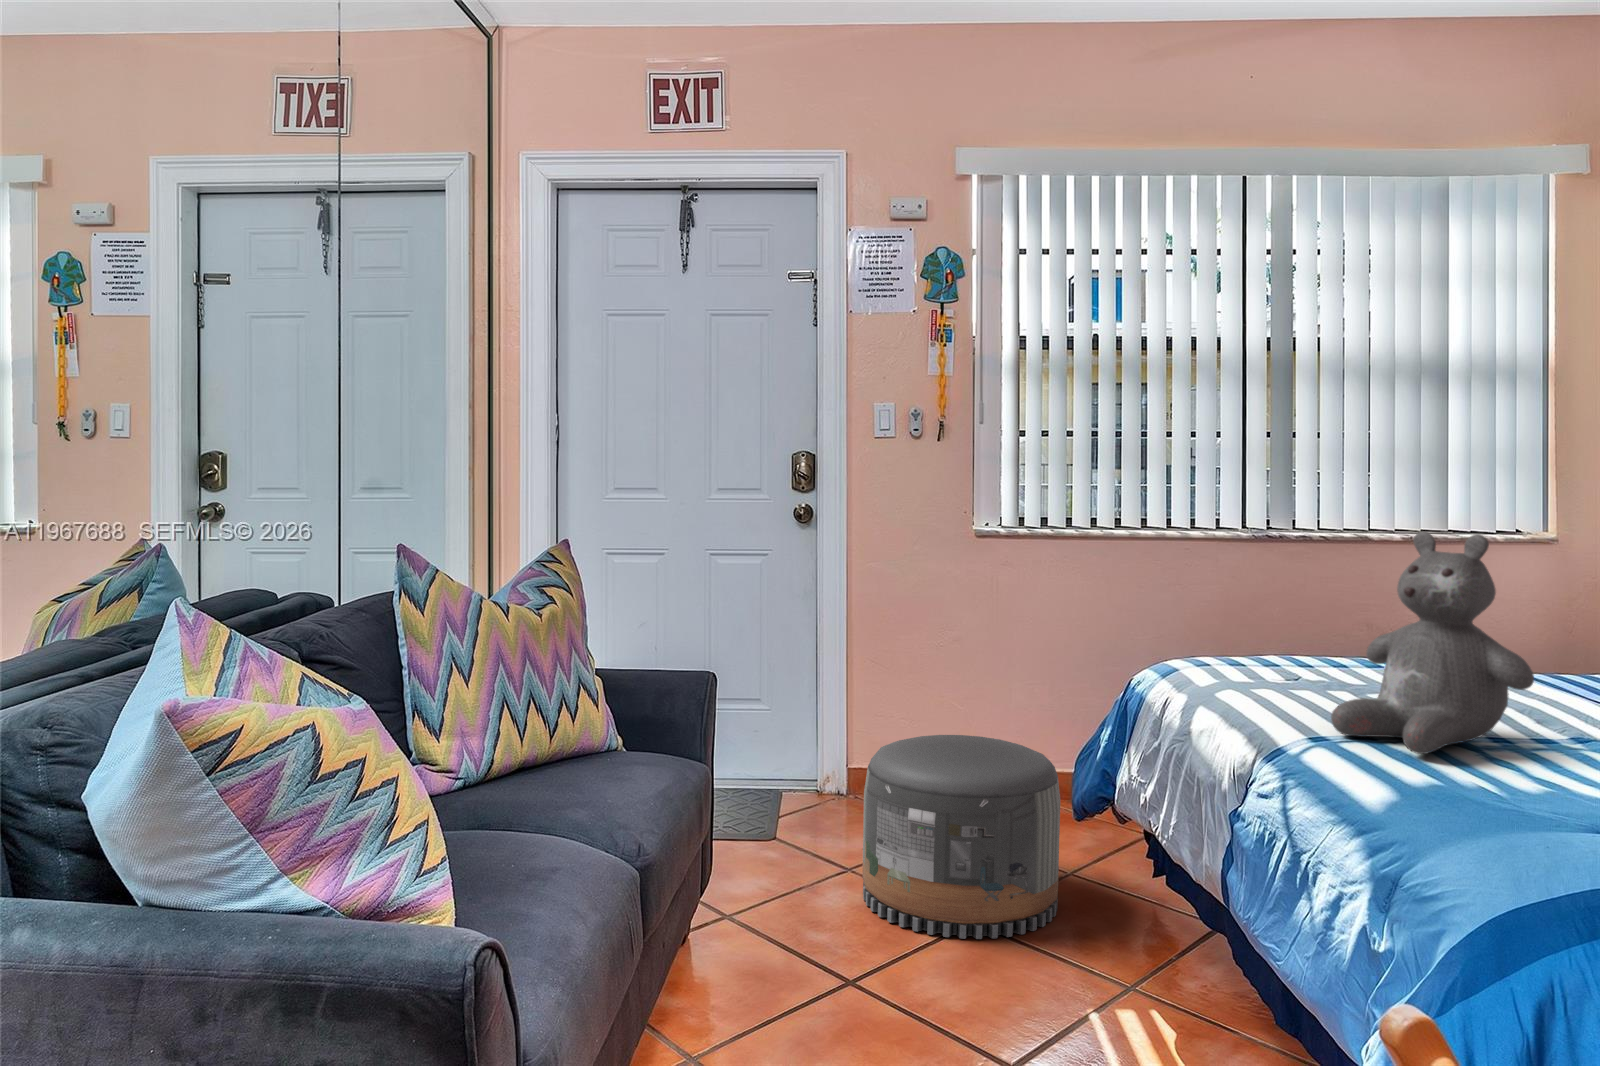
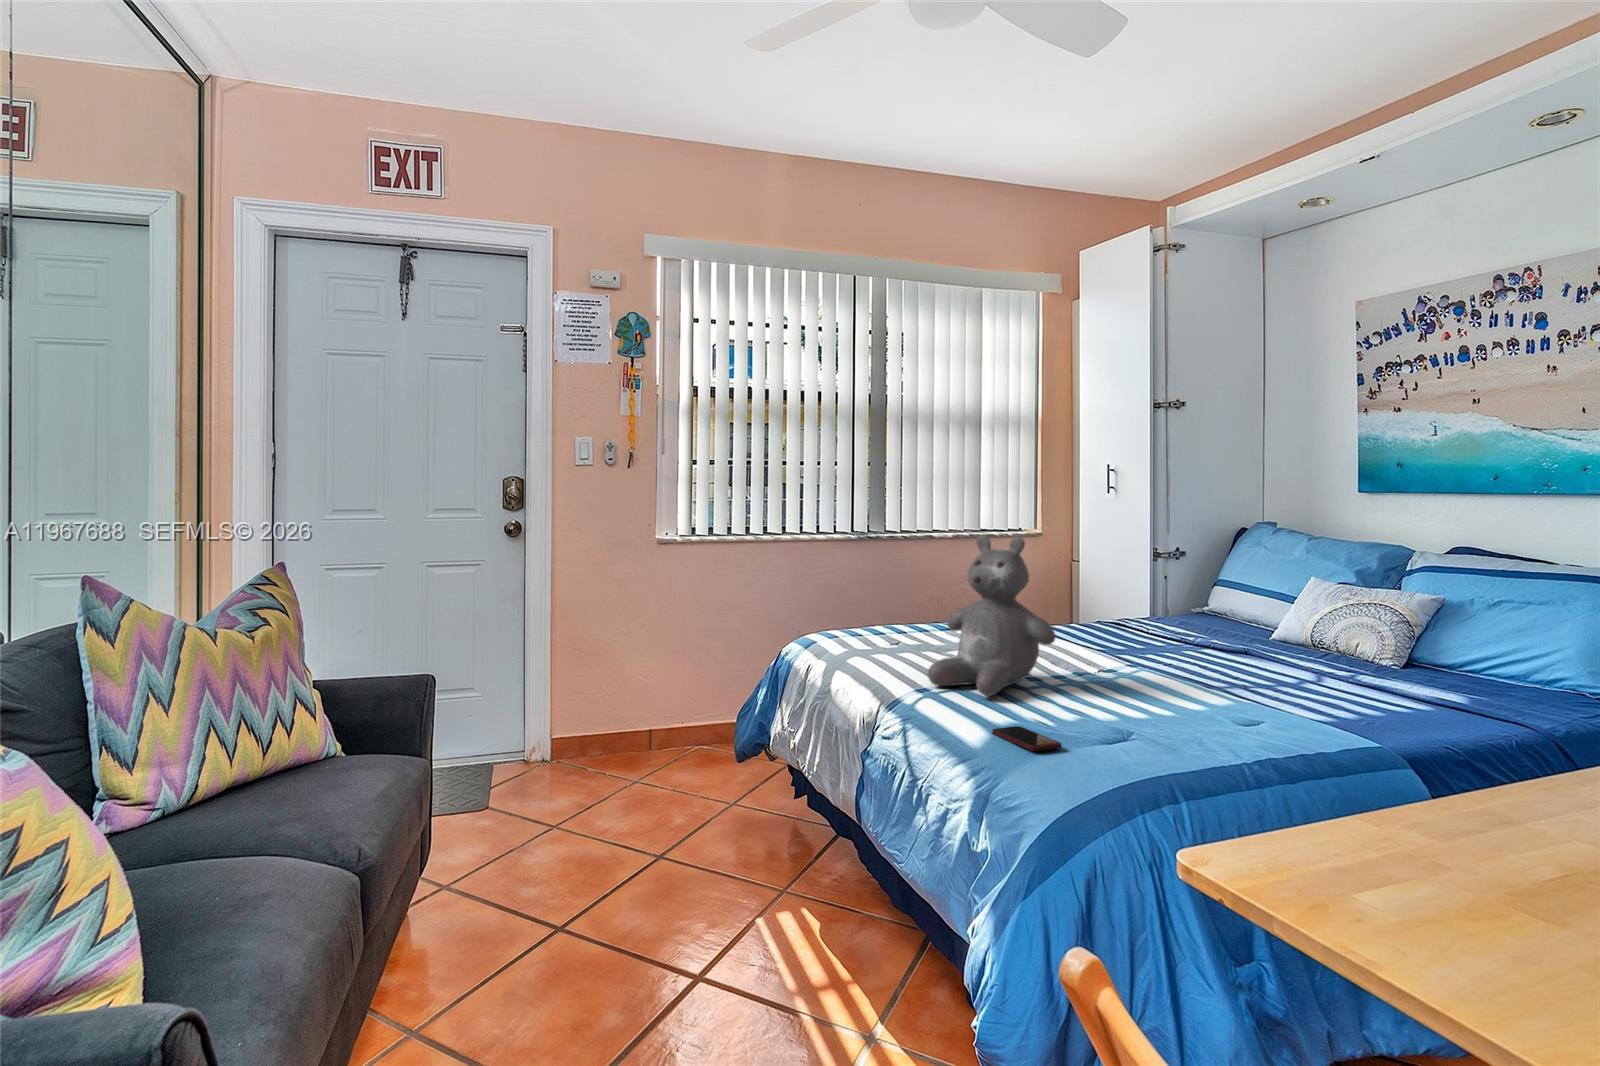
pouf: present [862,735,1060,939] -> none [574,707,732,875]
smartphone: none [1417,794,1522,828] -> present [992,726,1061,751]

